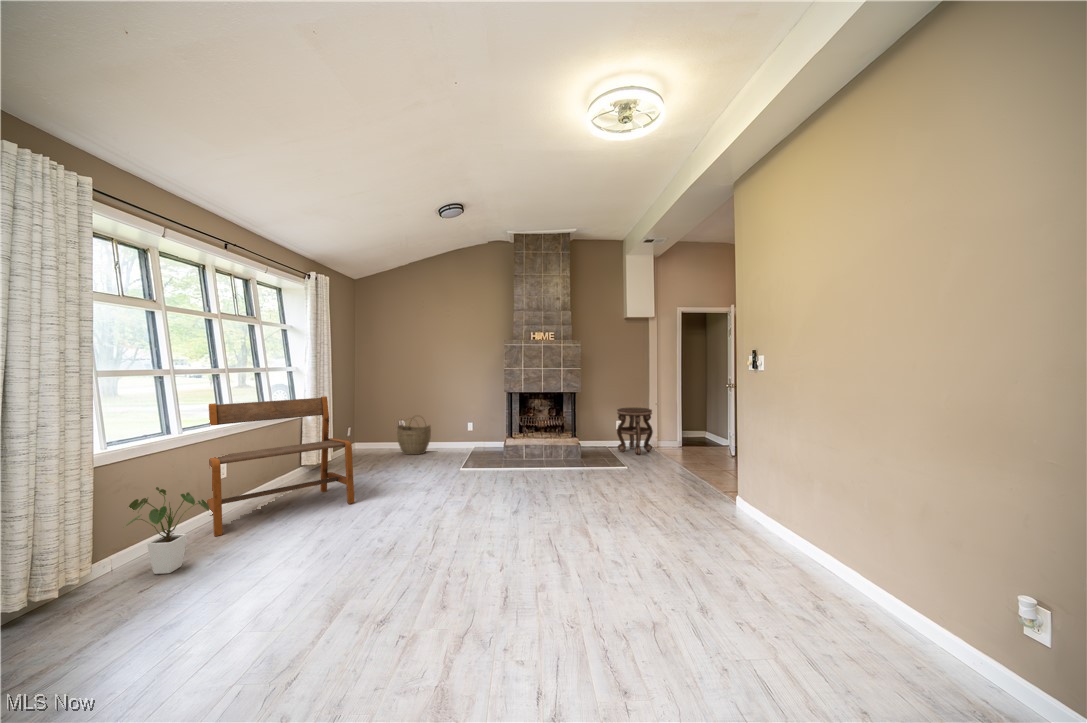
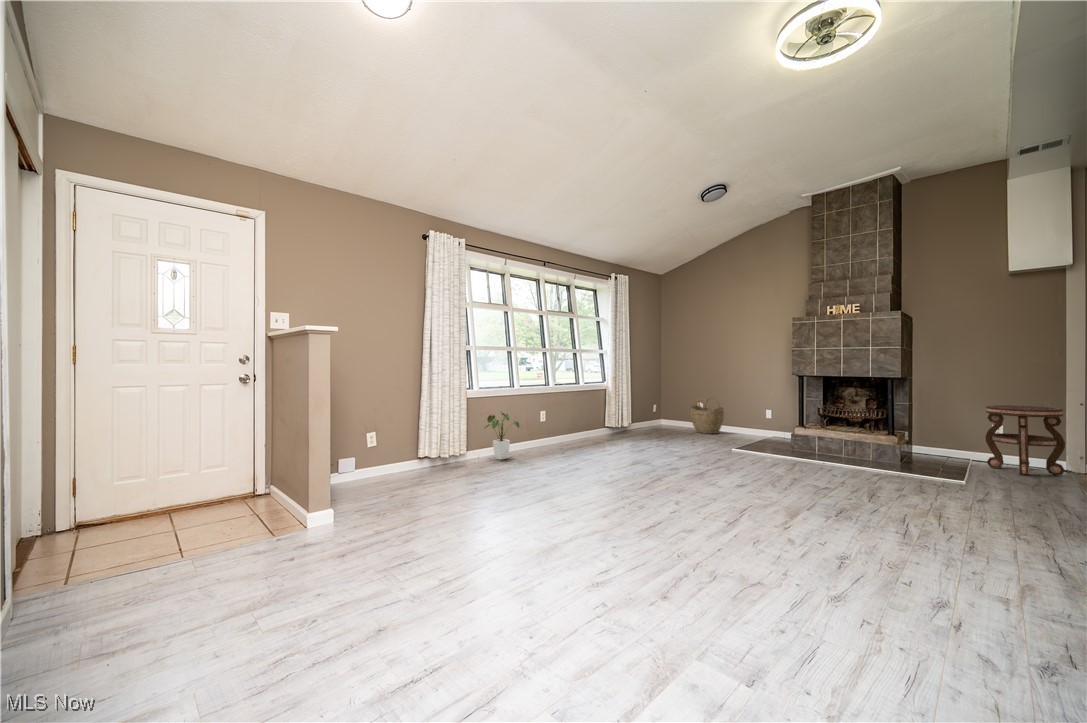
bench: present [207,396,354,536] -> none [532,369,620,452]

